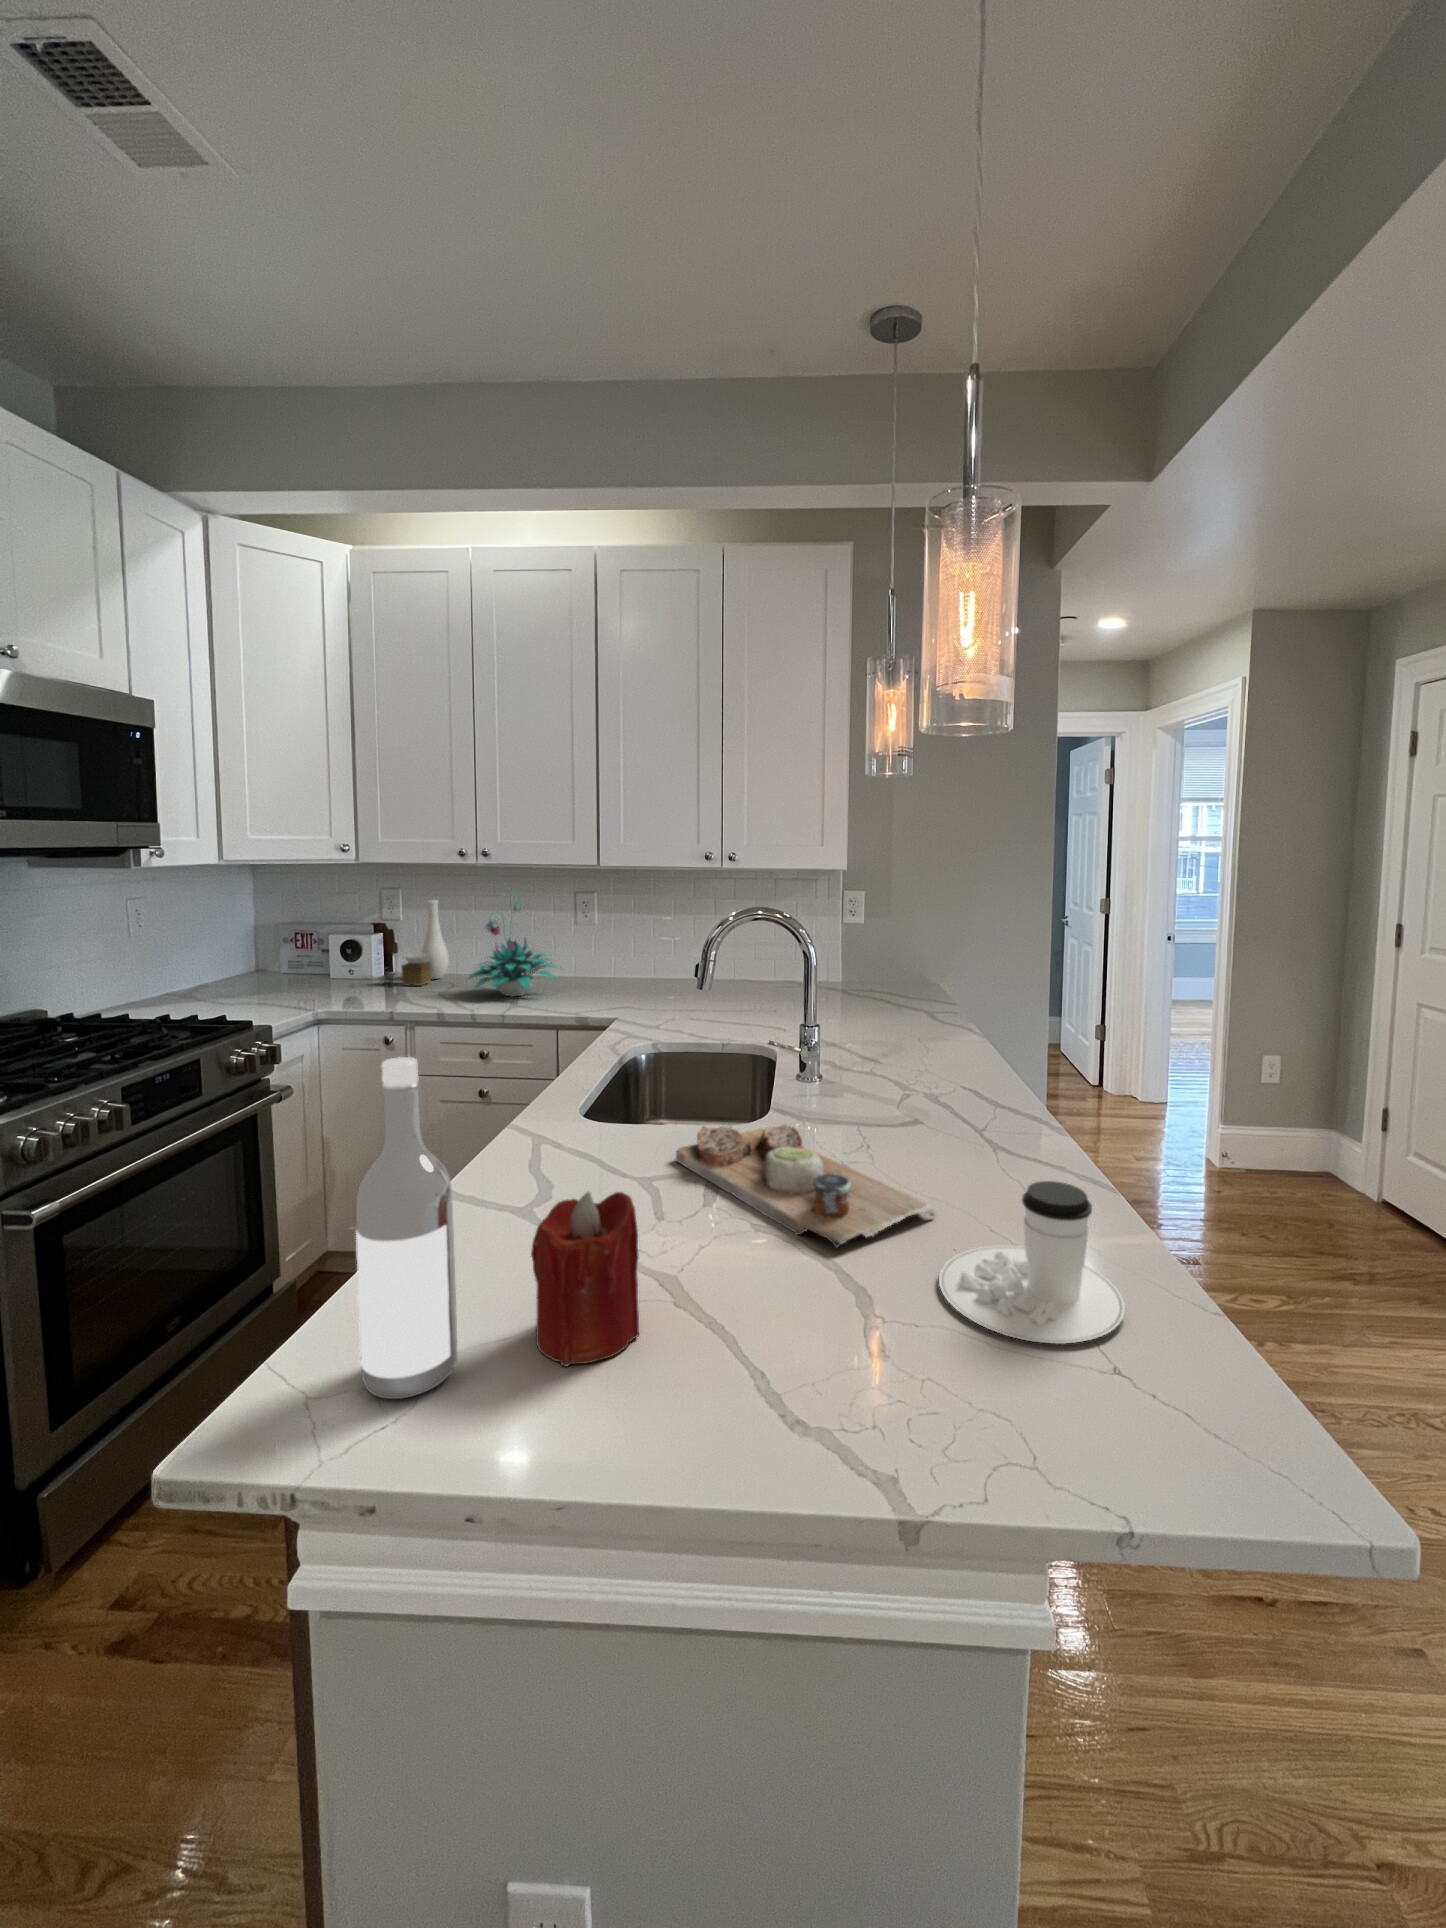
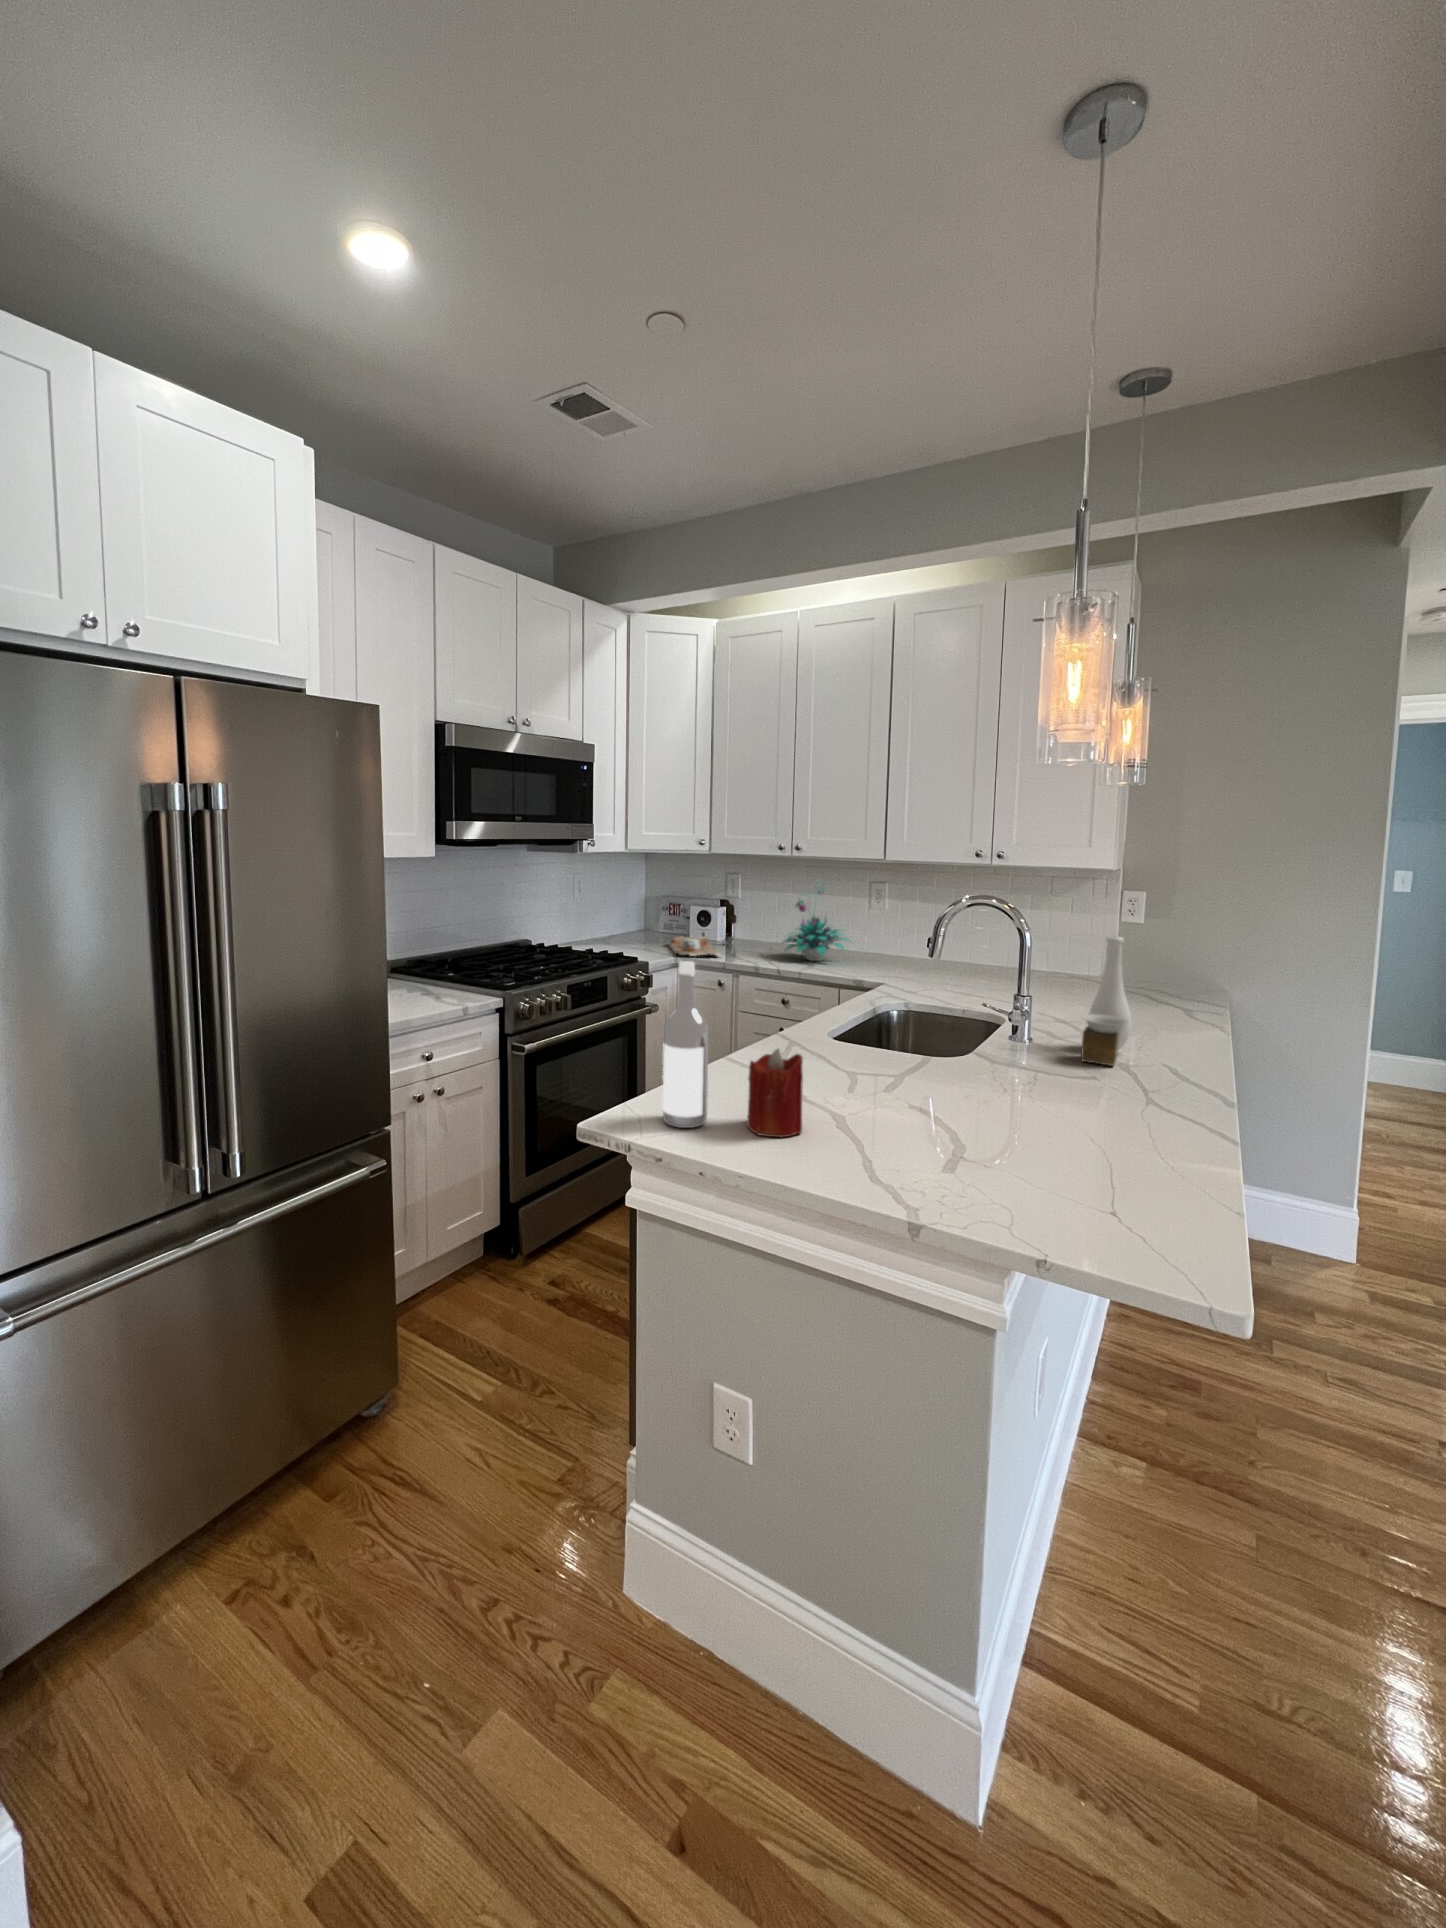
vase: present [402,900,449,985] -> present [1081,936,1132,1066]
cutting board: present [676,1125,935,1248] -> present [669,936,720,956]
coffee cup: present [939,1181,1125,1344] -> none [1000,1099,1134,1197]

